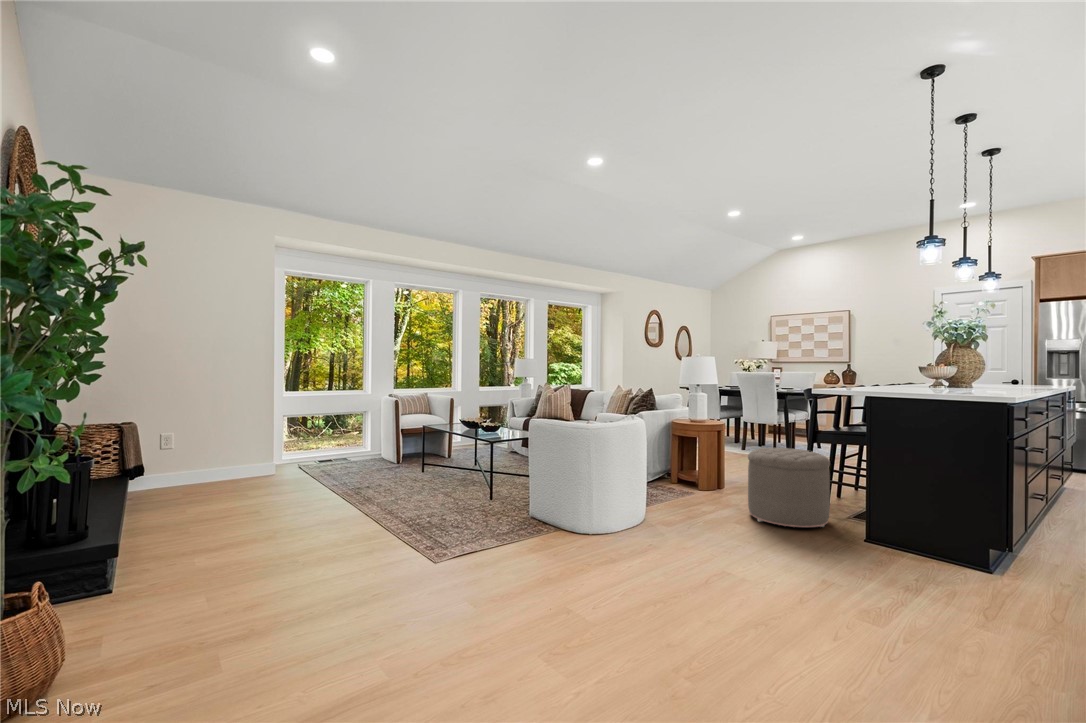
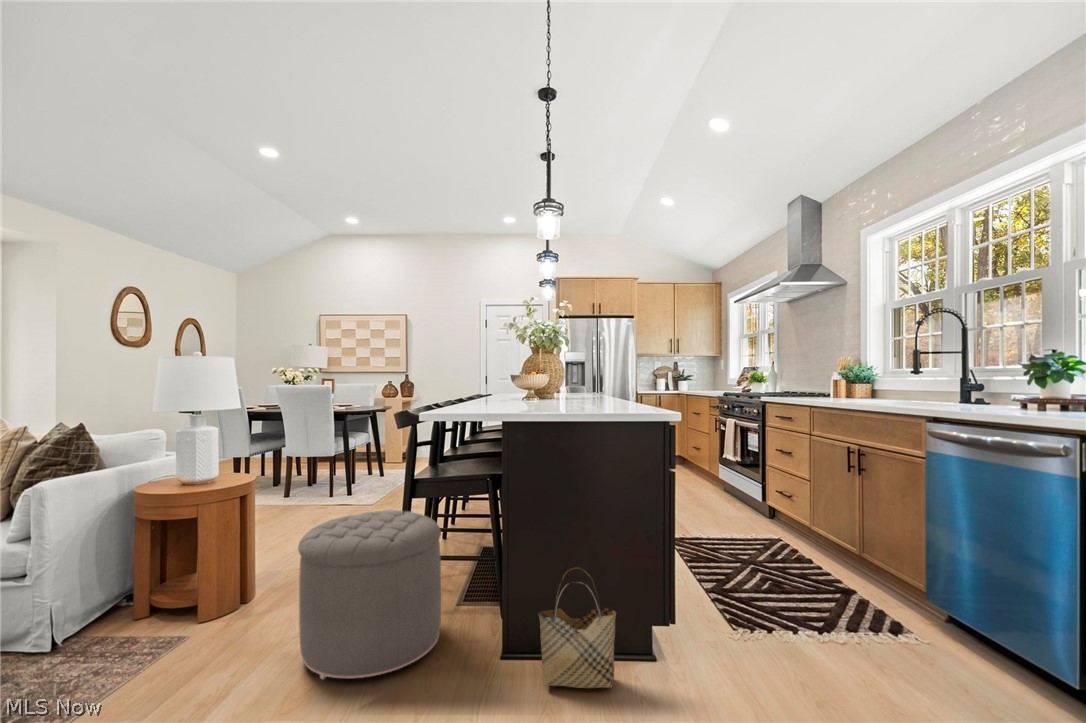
woven basket: none [883,495,942,567] -> present [538,567,616,688]

